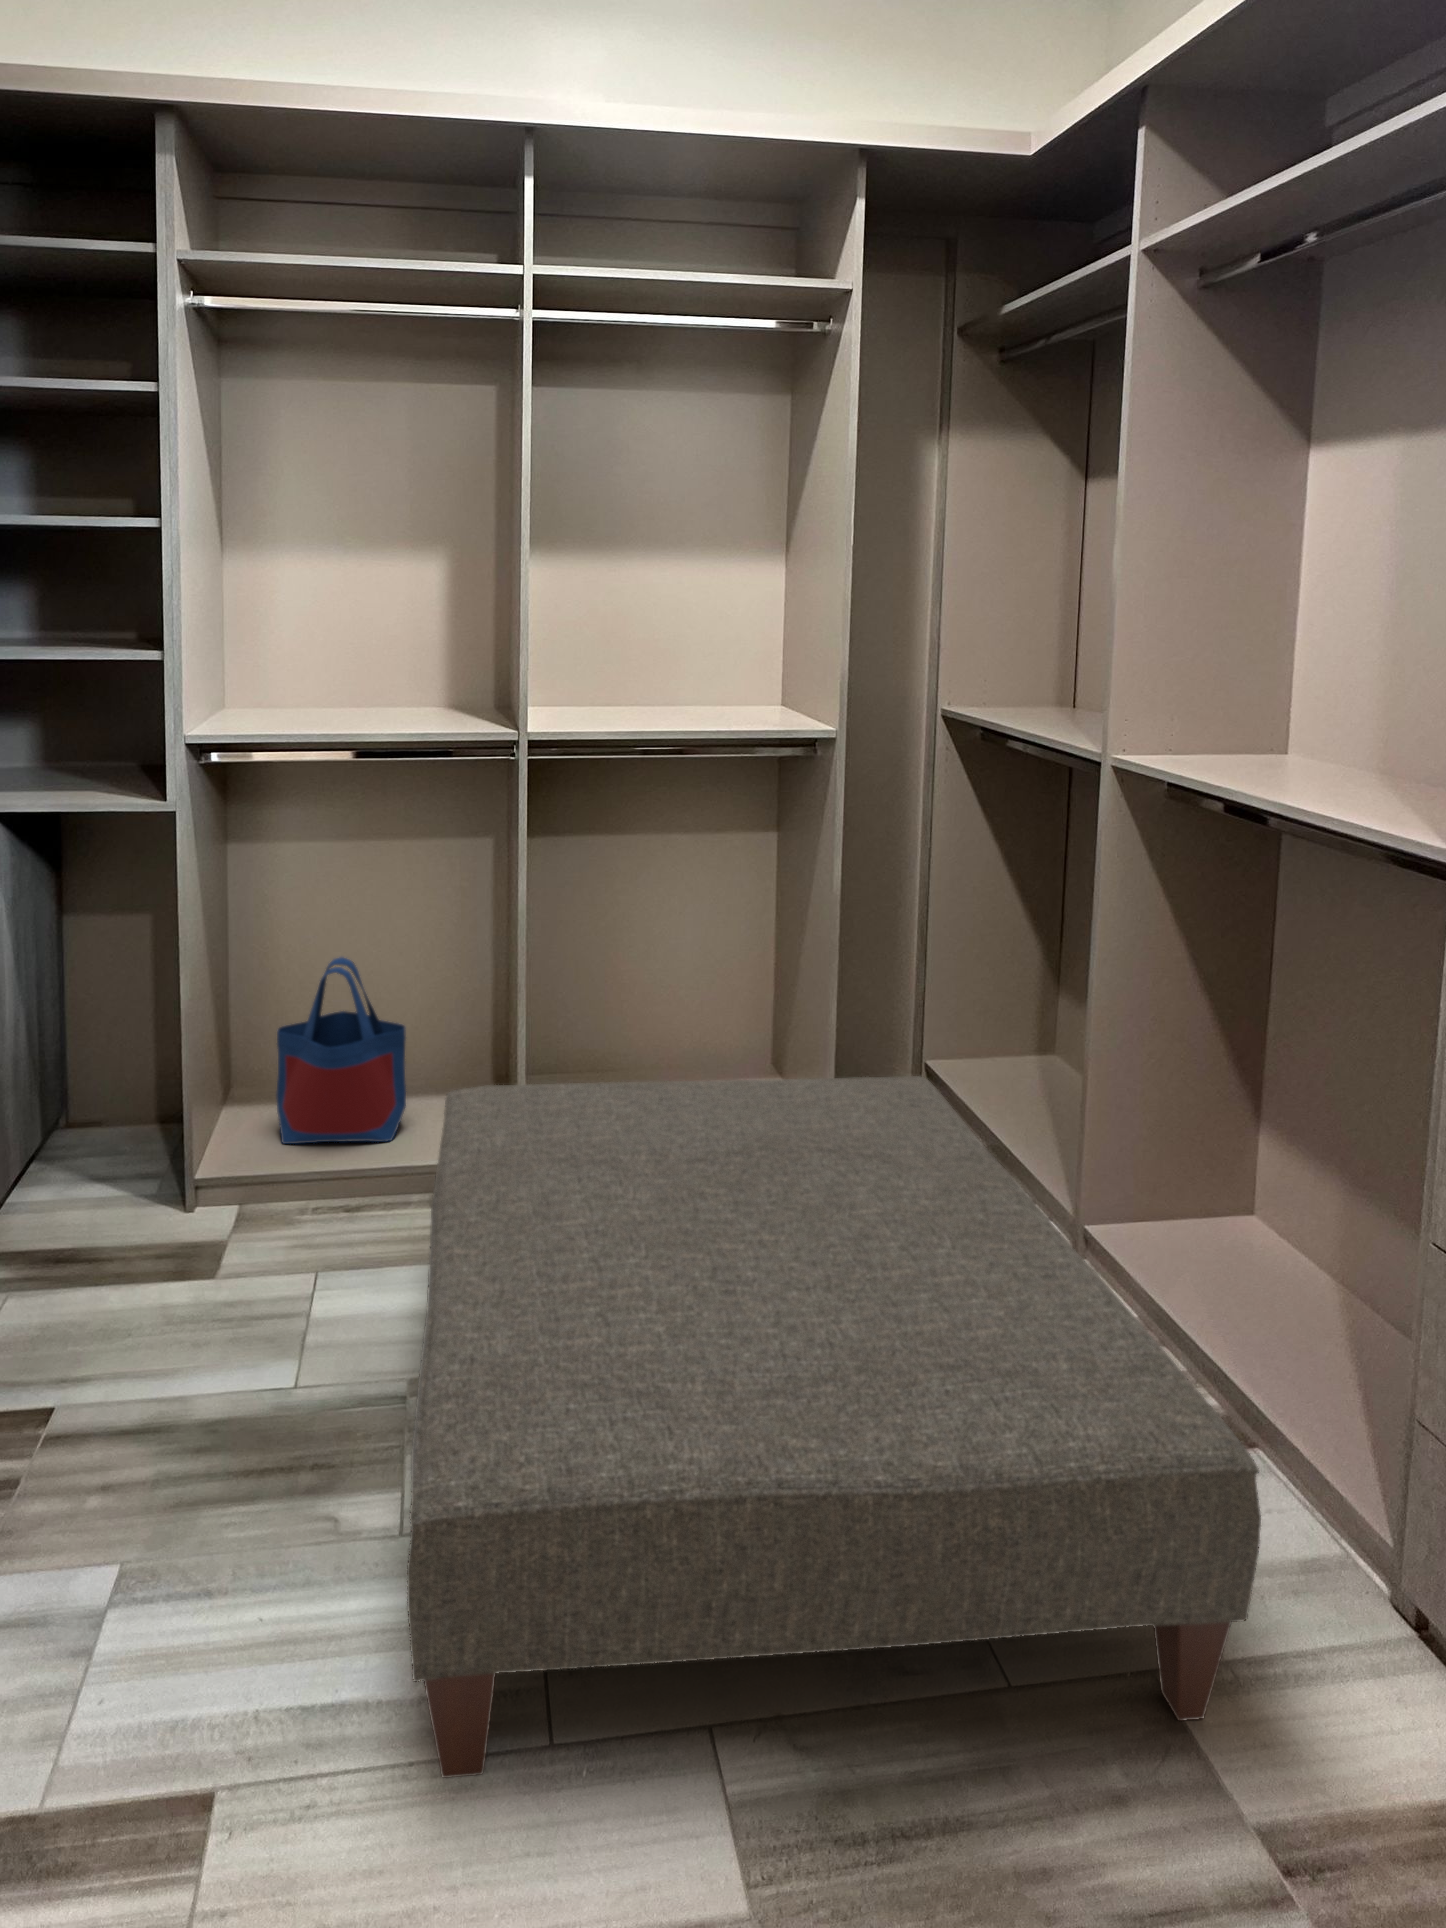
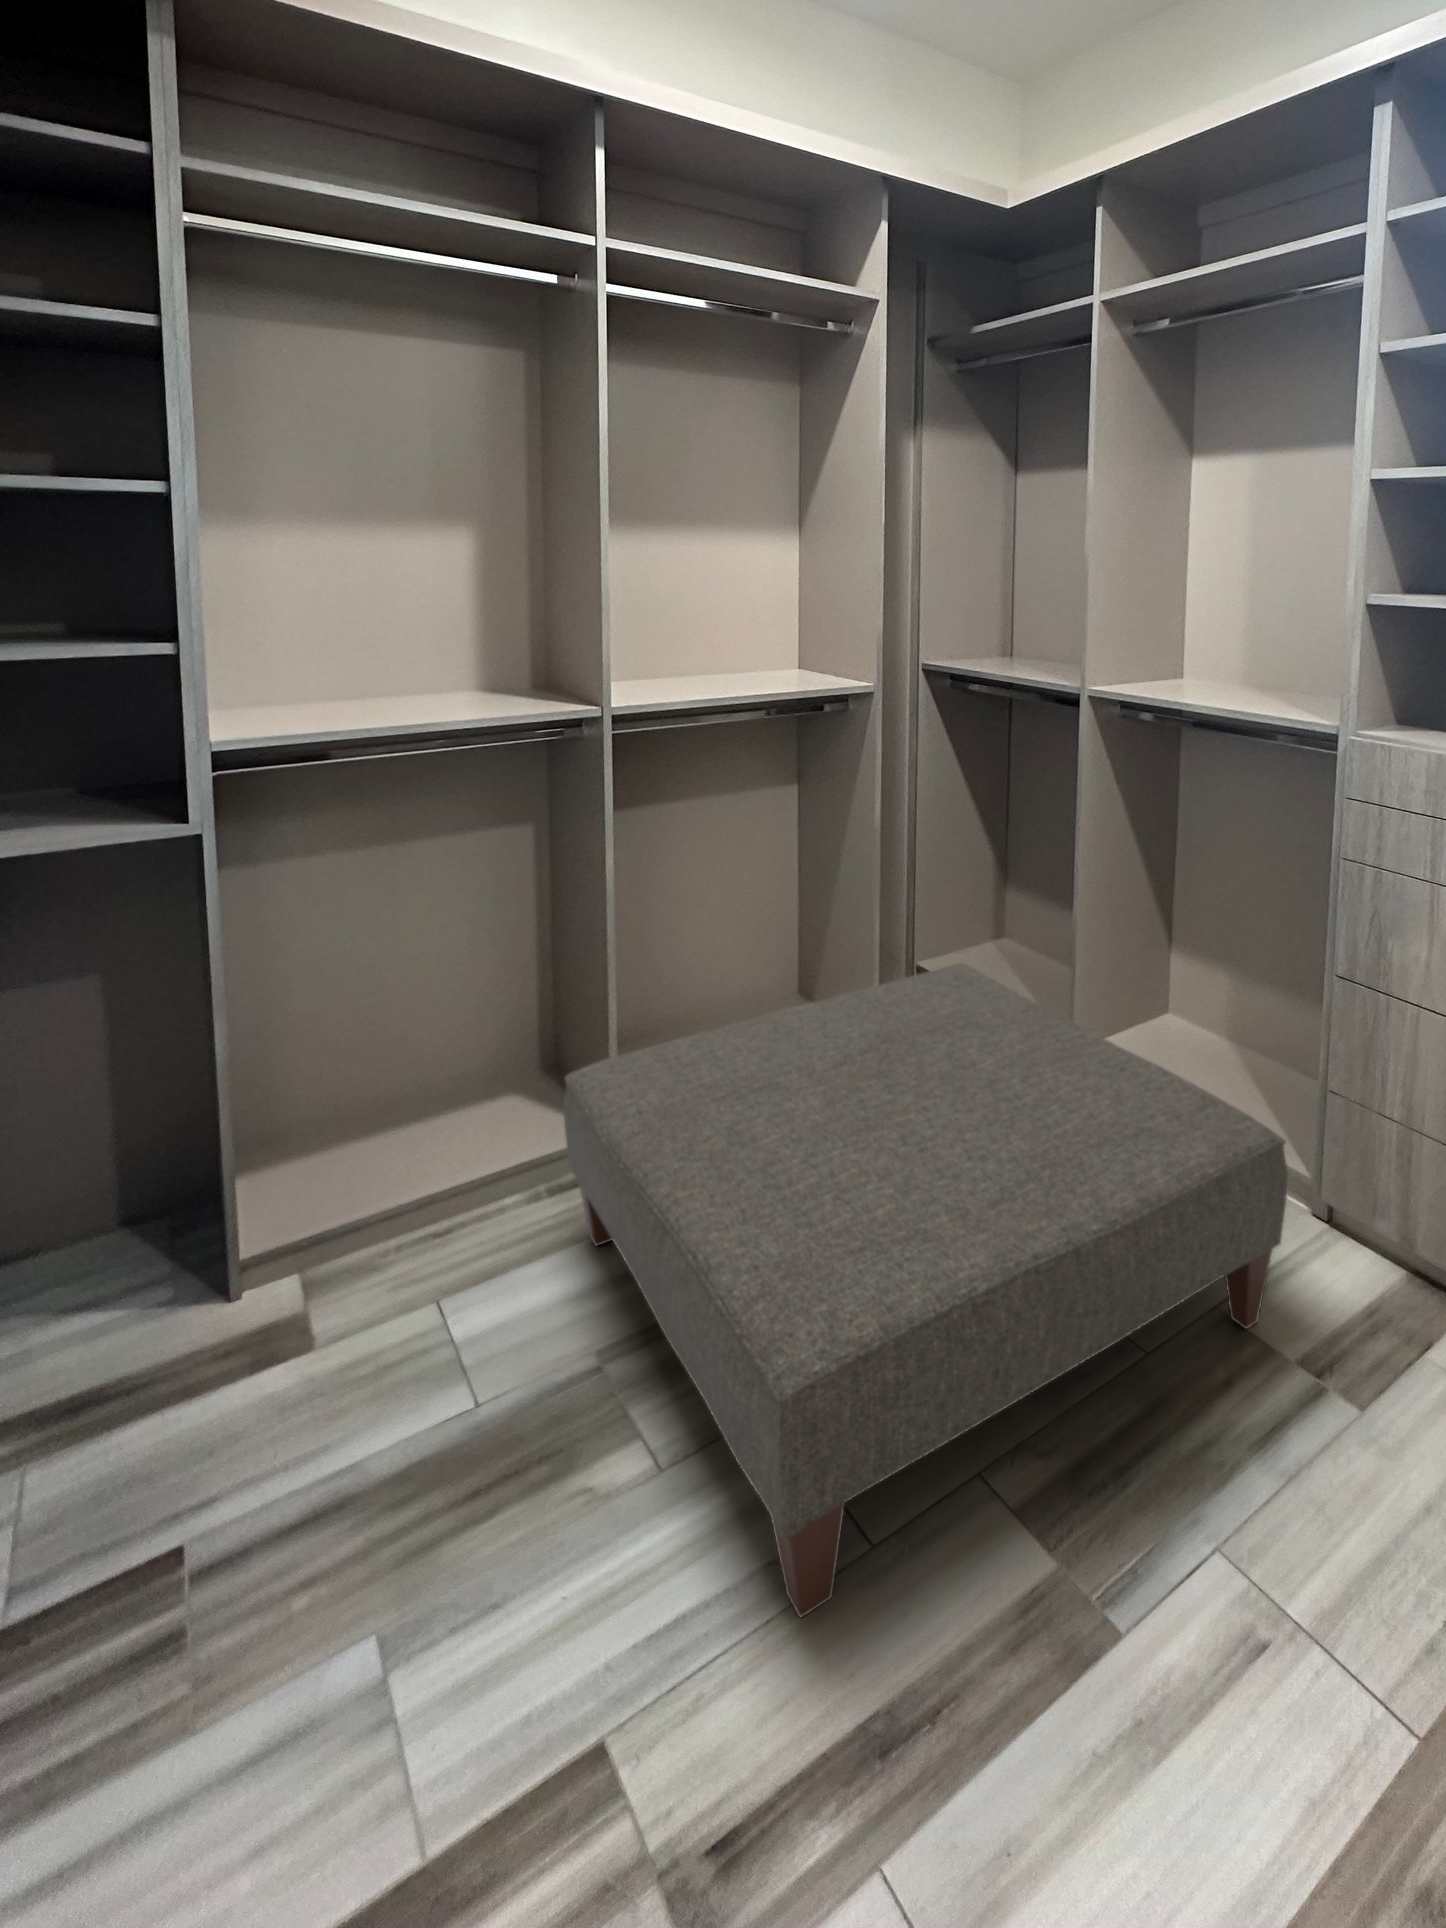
tote bag: present [277,957,406,1144] -> none [312,976,471,1193]

